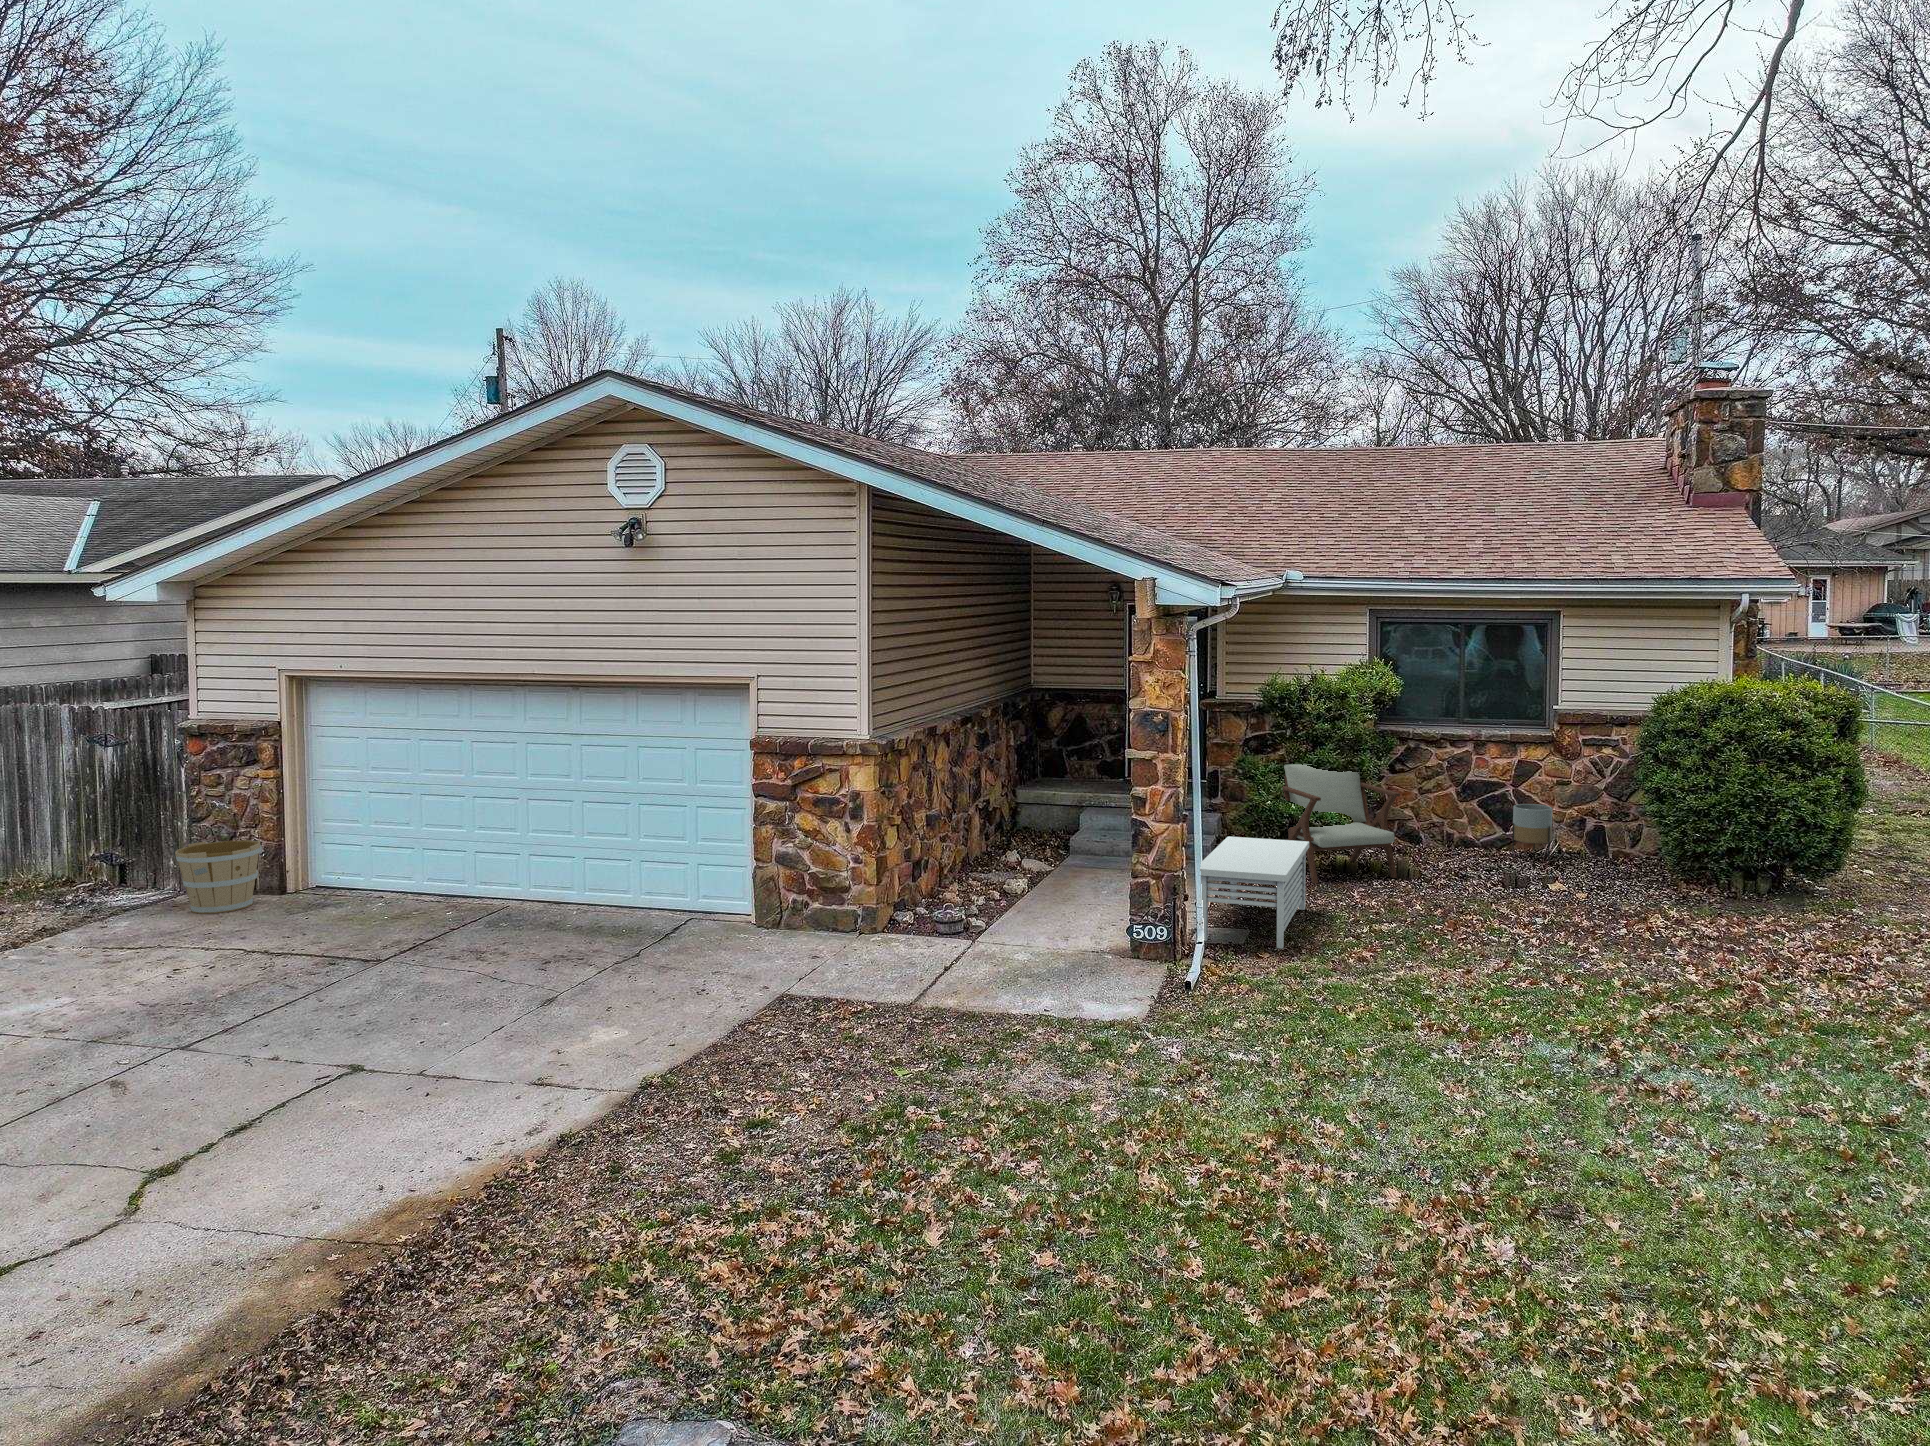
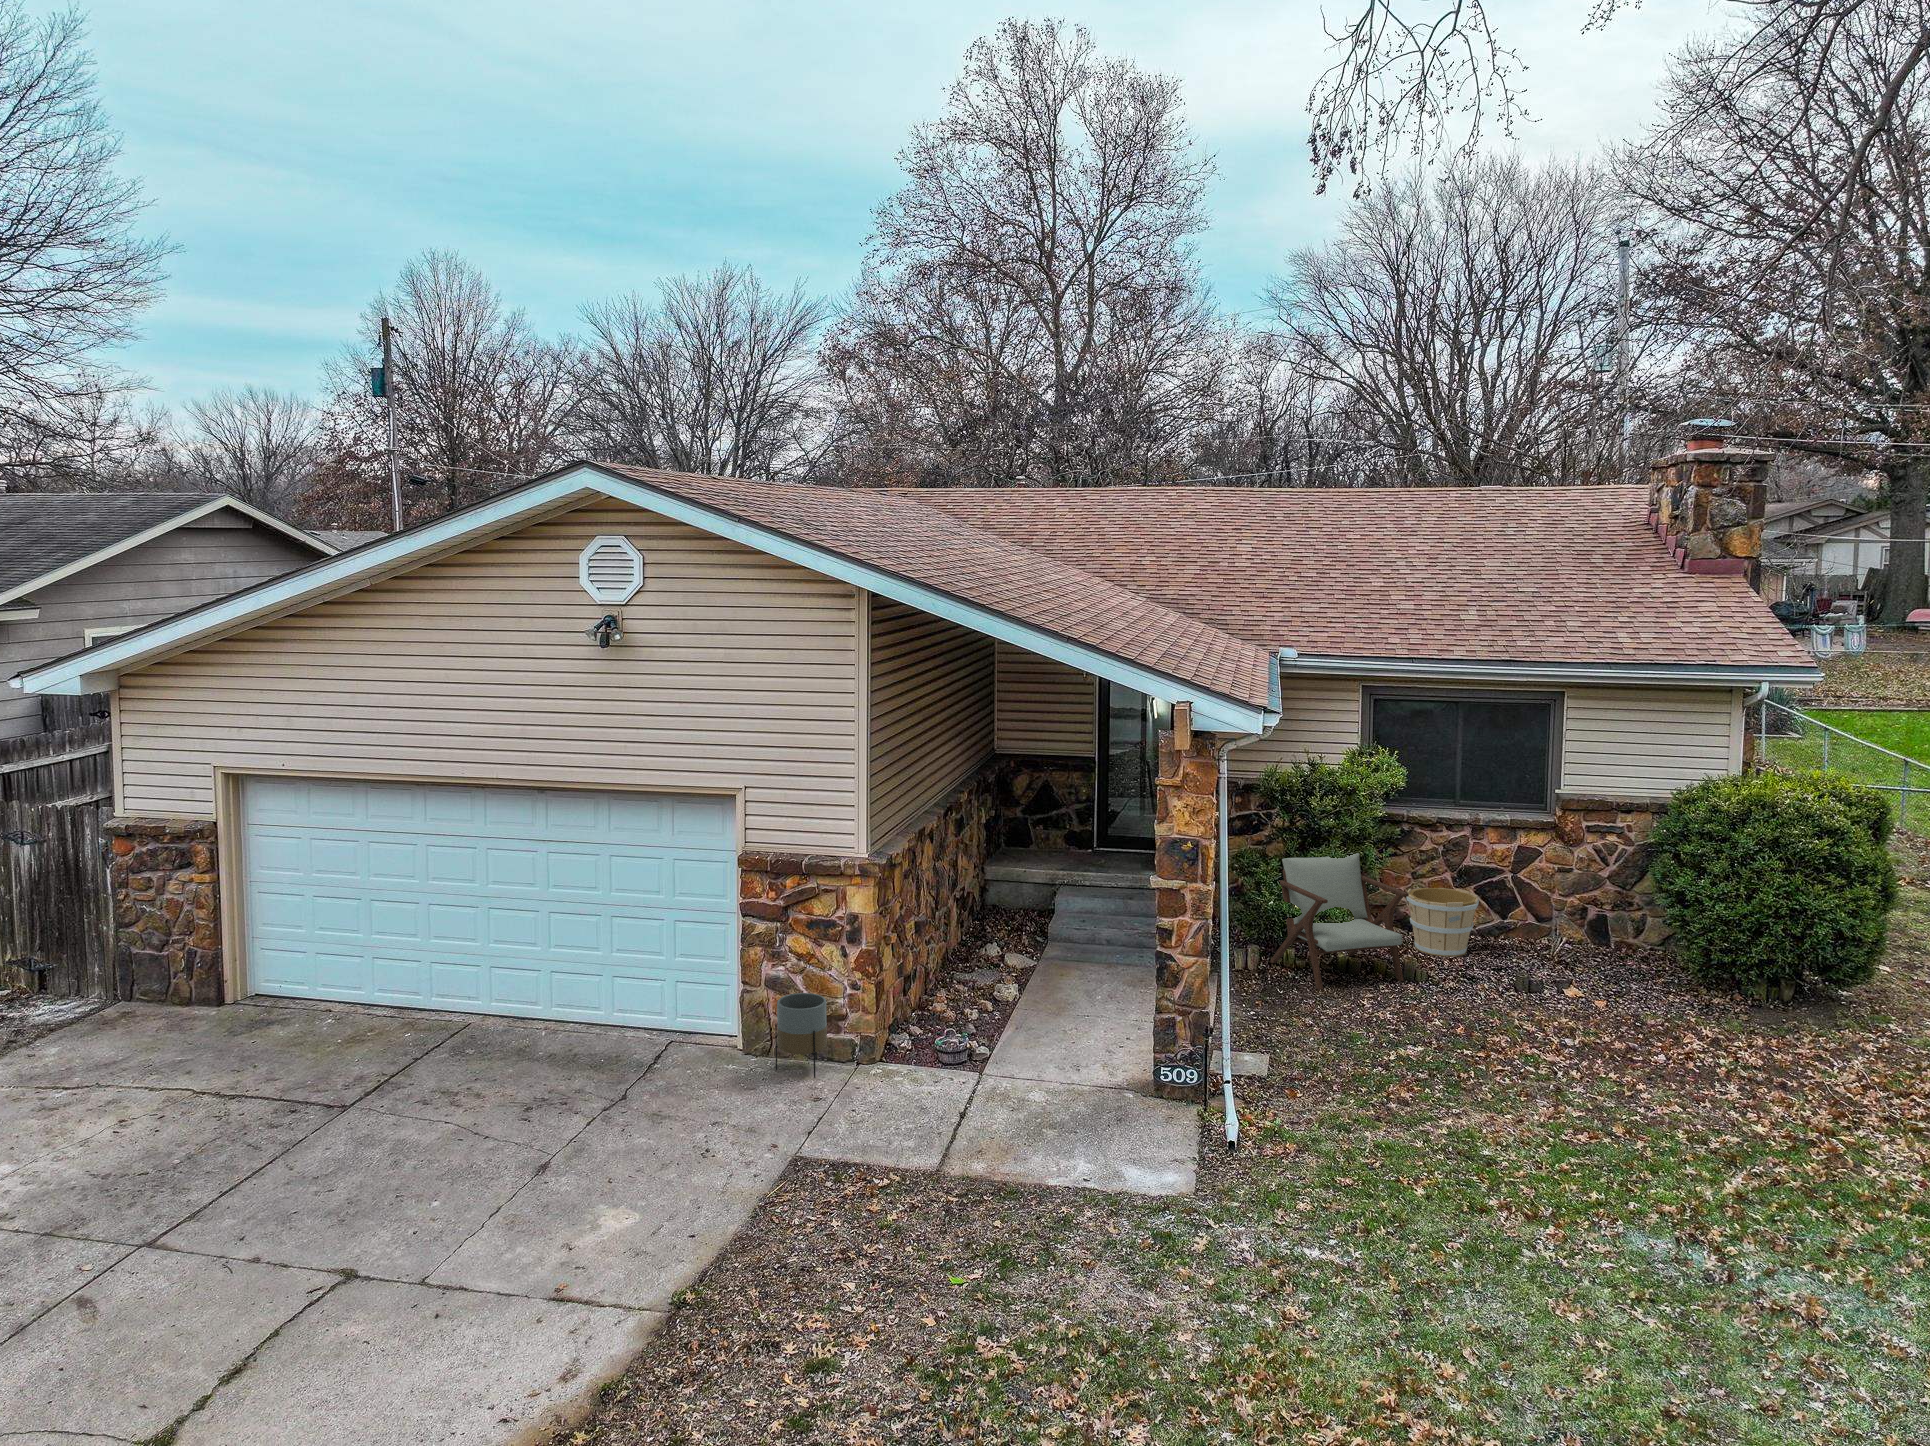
planter: present [1512,804,1552,861] -> present [775,993,827,1078]
storage bench: present [1200,836,1309,949] -> none [1218,949,1326,1088]
wooden bucket: present [175,840,262,914] -> present [1406,888,1479,957]

